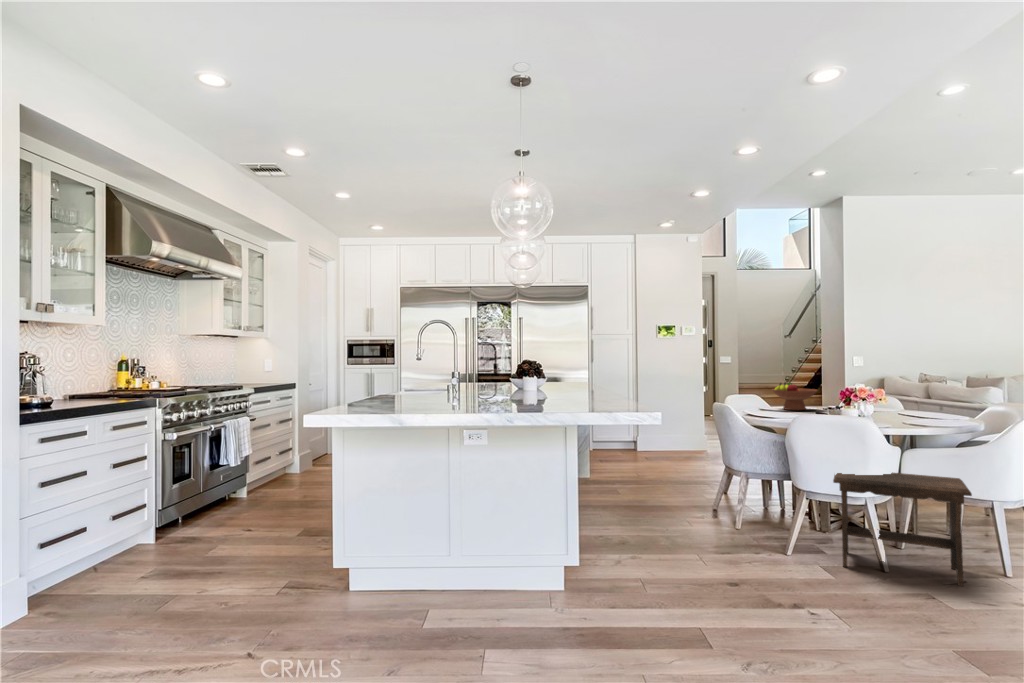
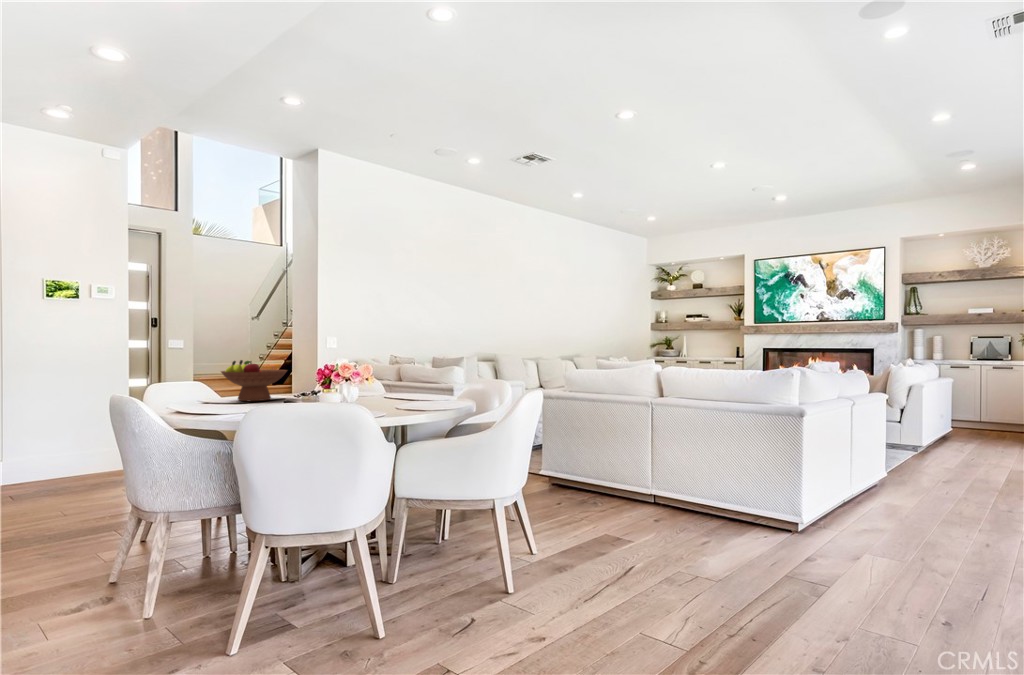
footstool: present [833,472,972,586] -> none [310,476,487,653]

